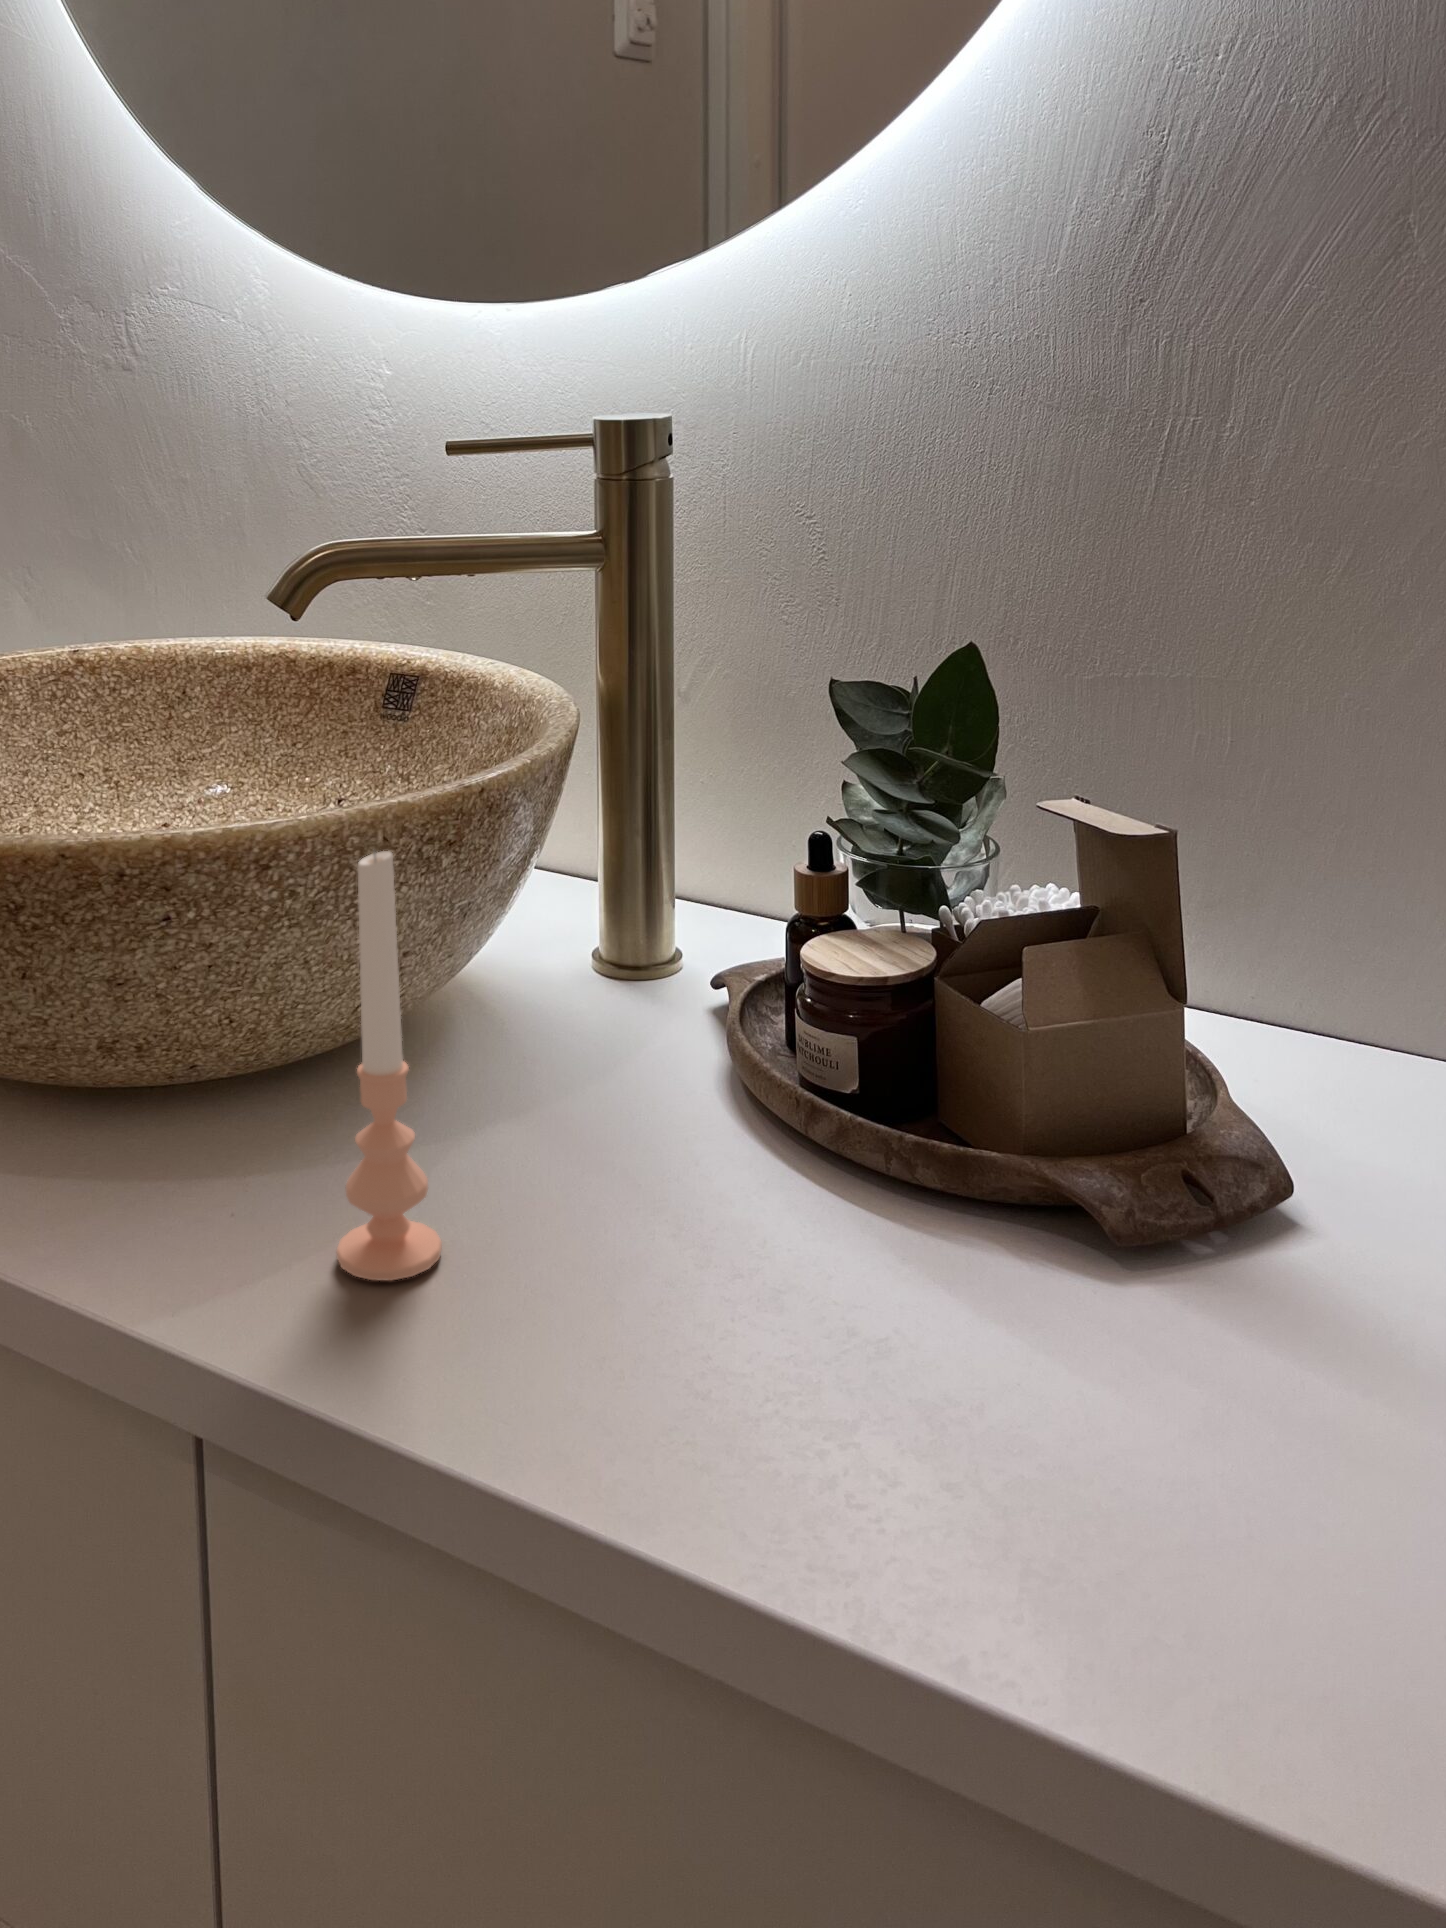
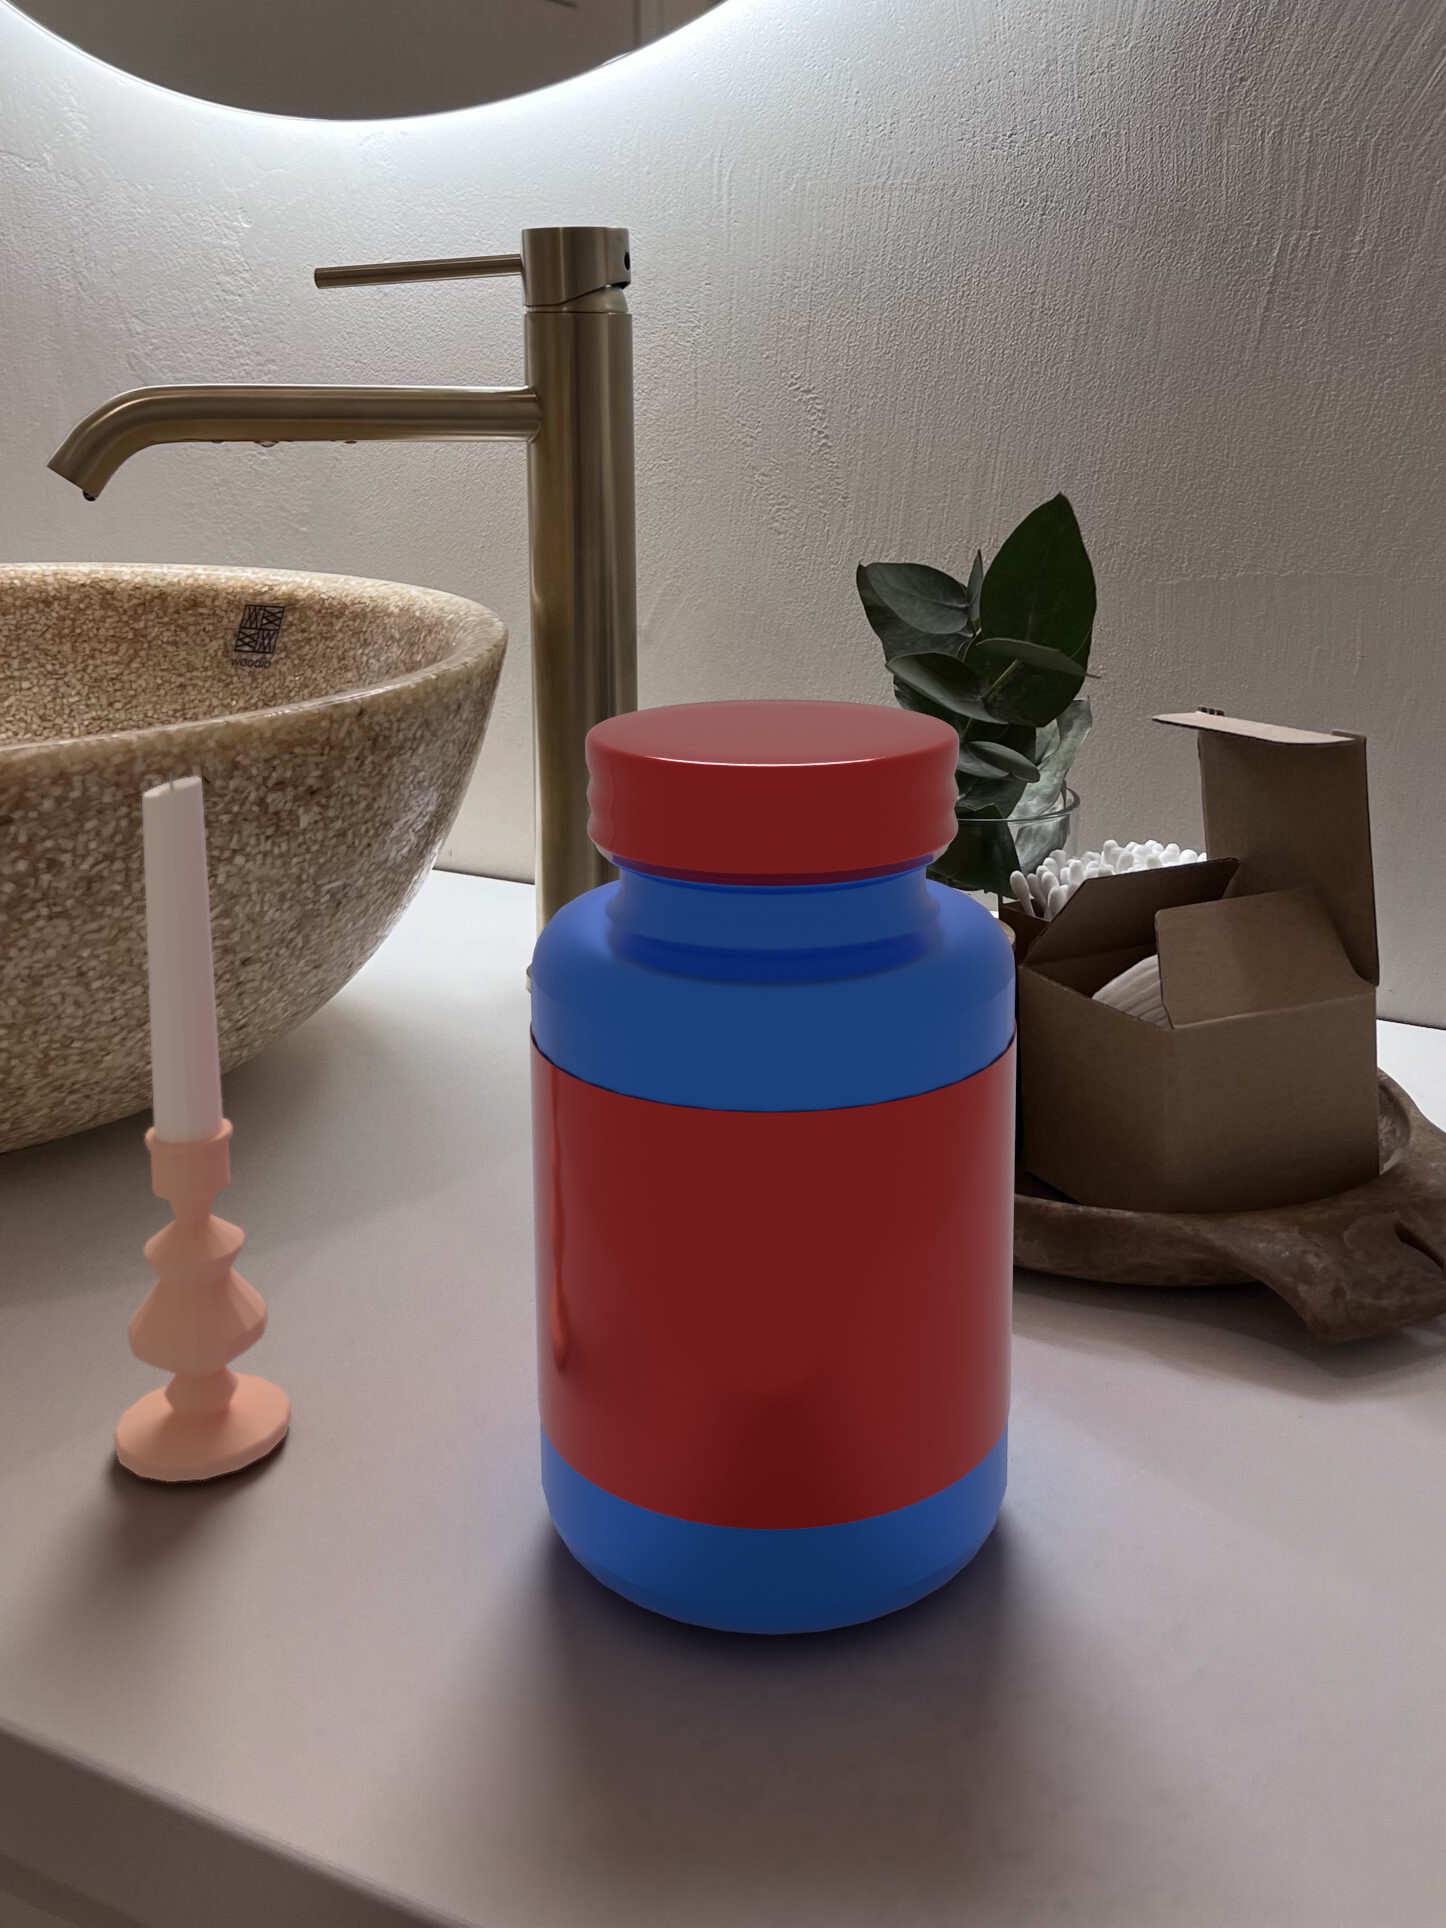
jar: none [591,813,893,1388] -> present [530,699,1017,1635]

